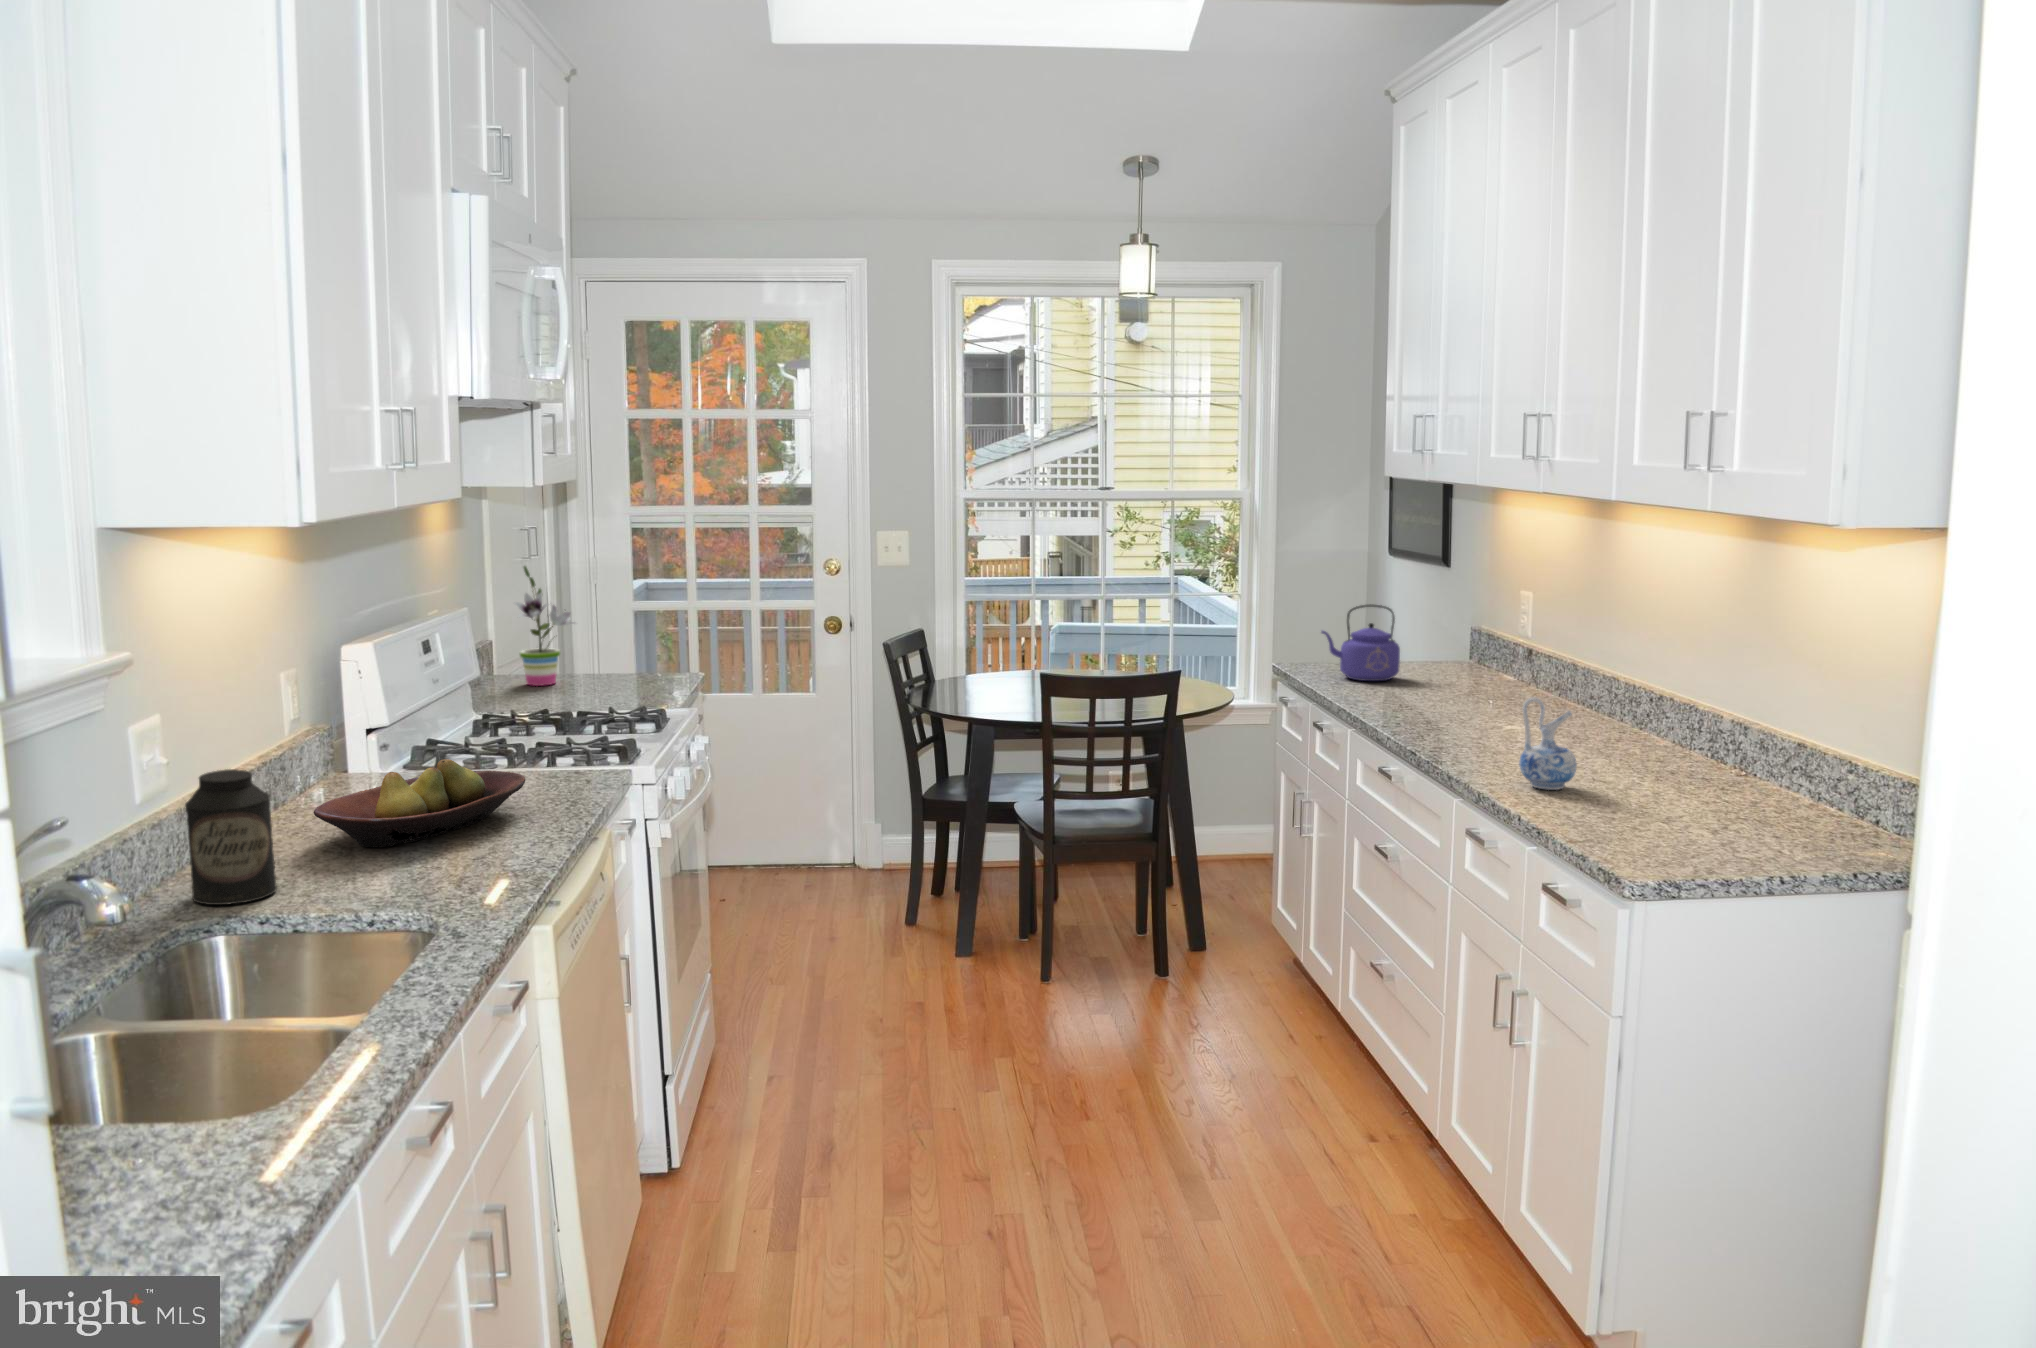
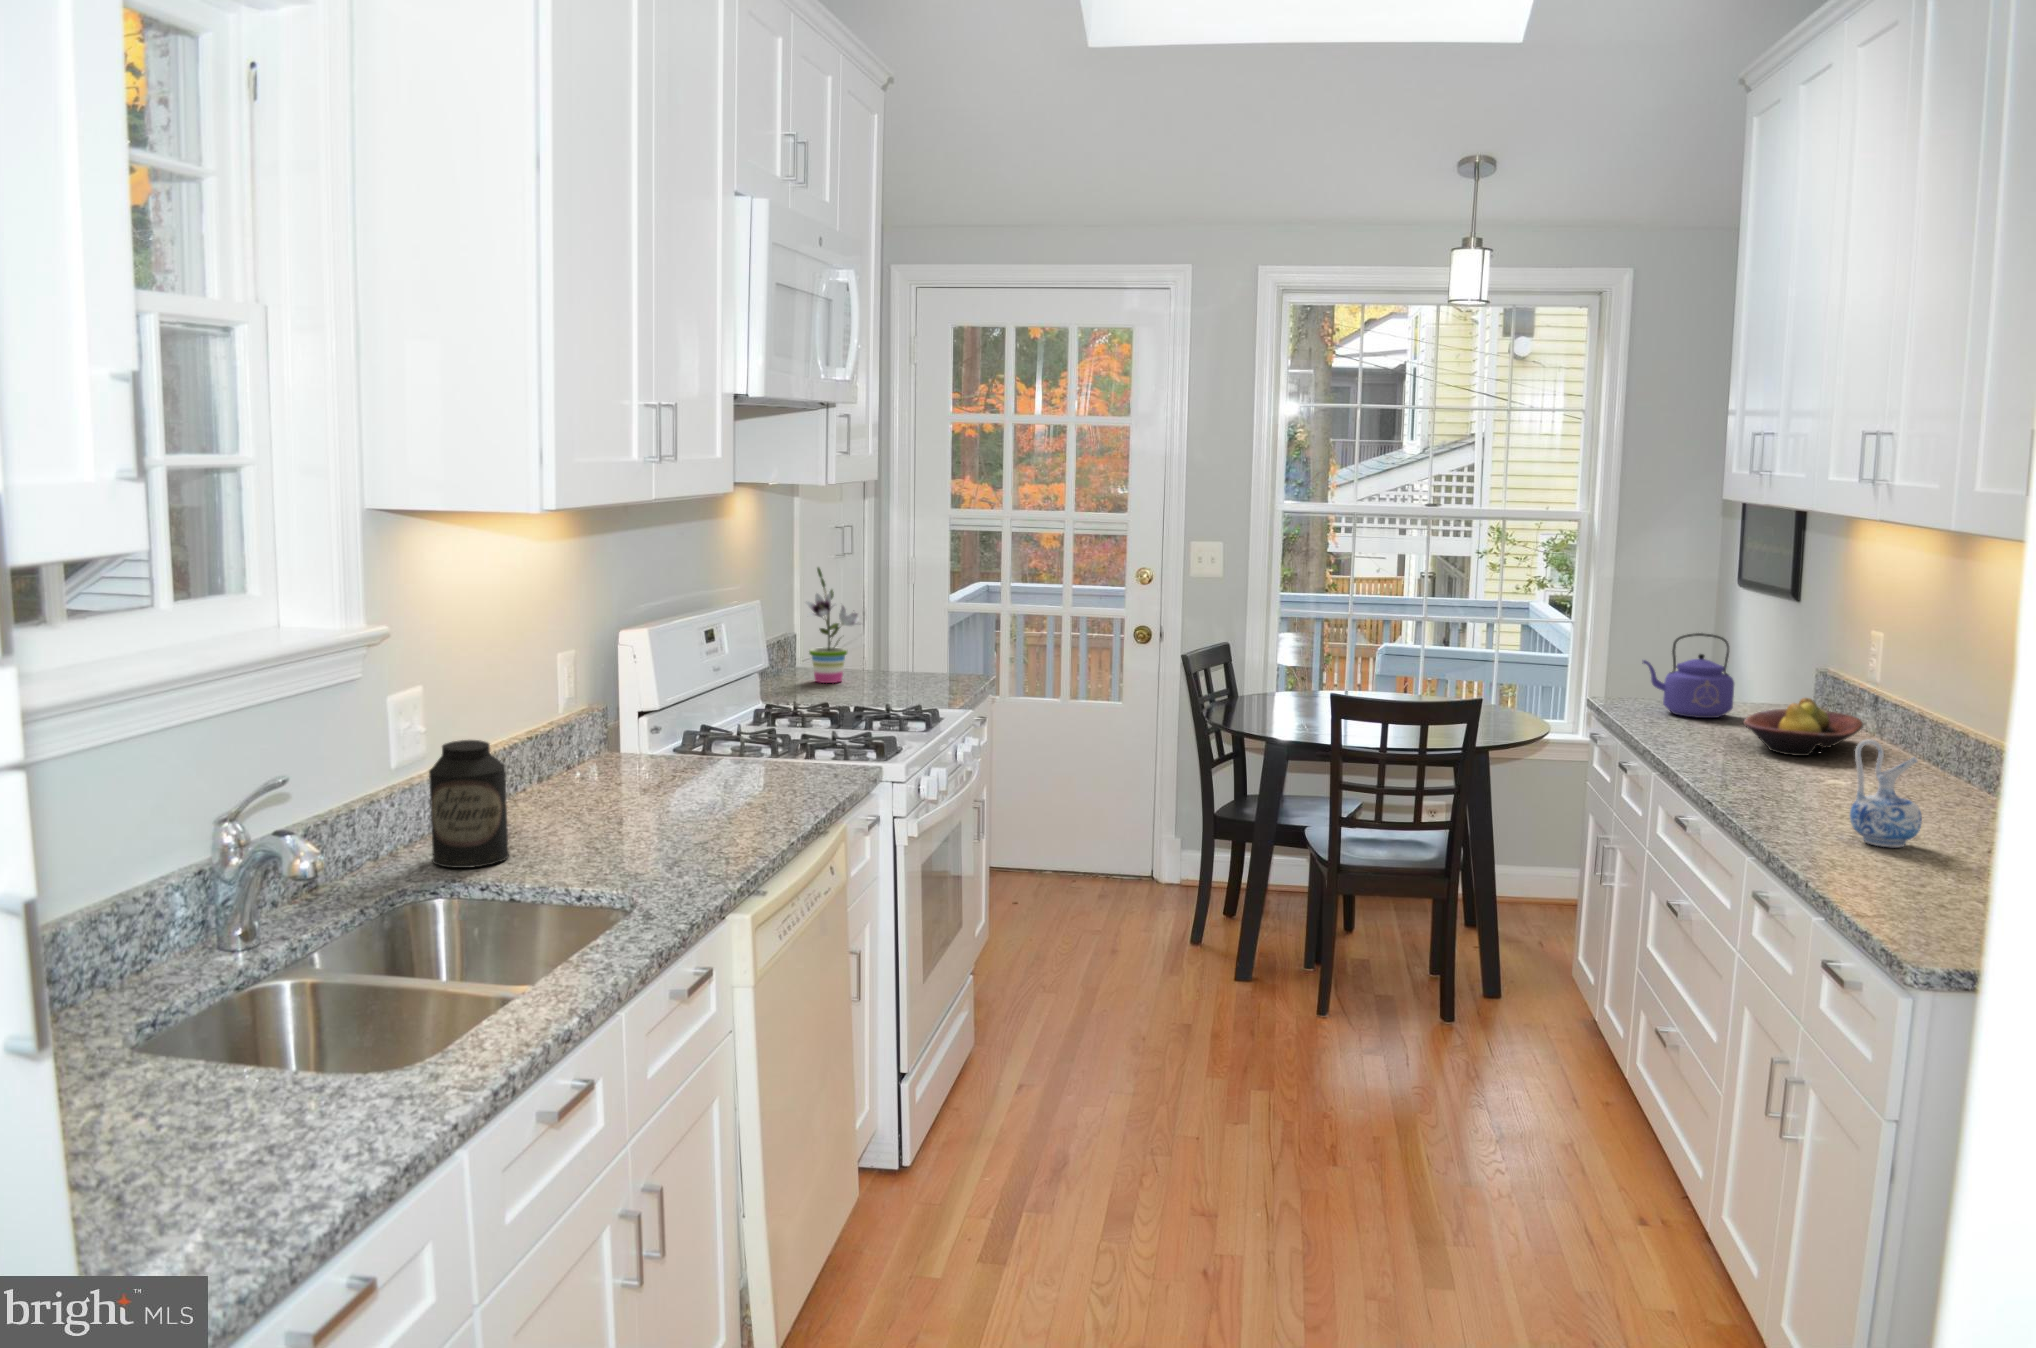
fruit bowl: present [313,759,525,847] -> present [1743,698,1863,756]

